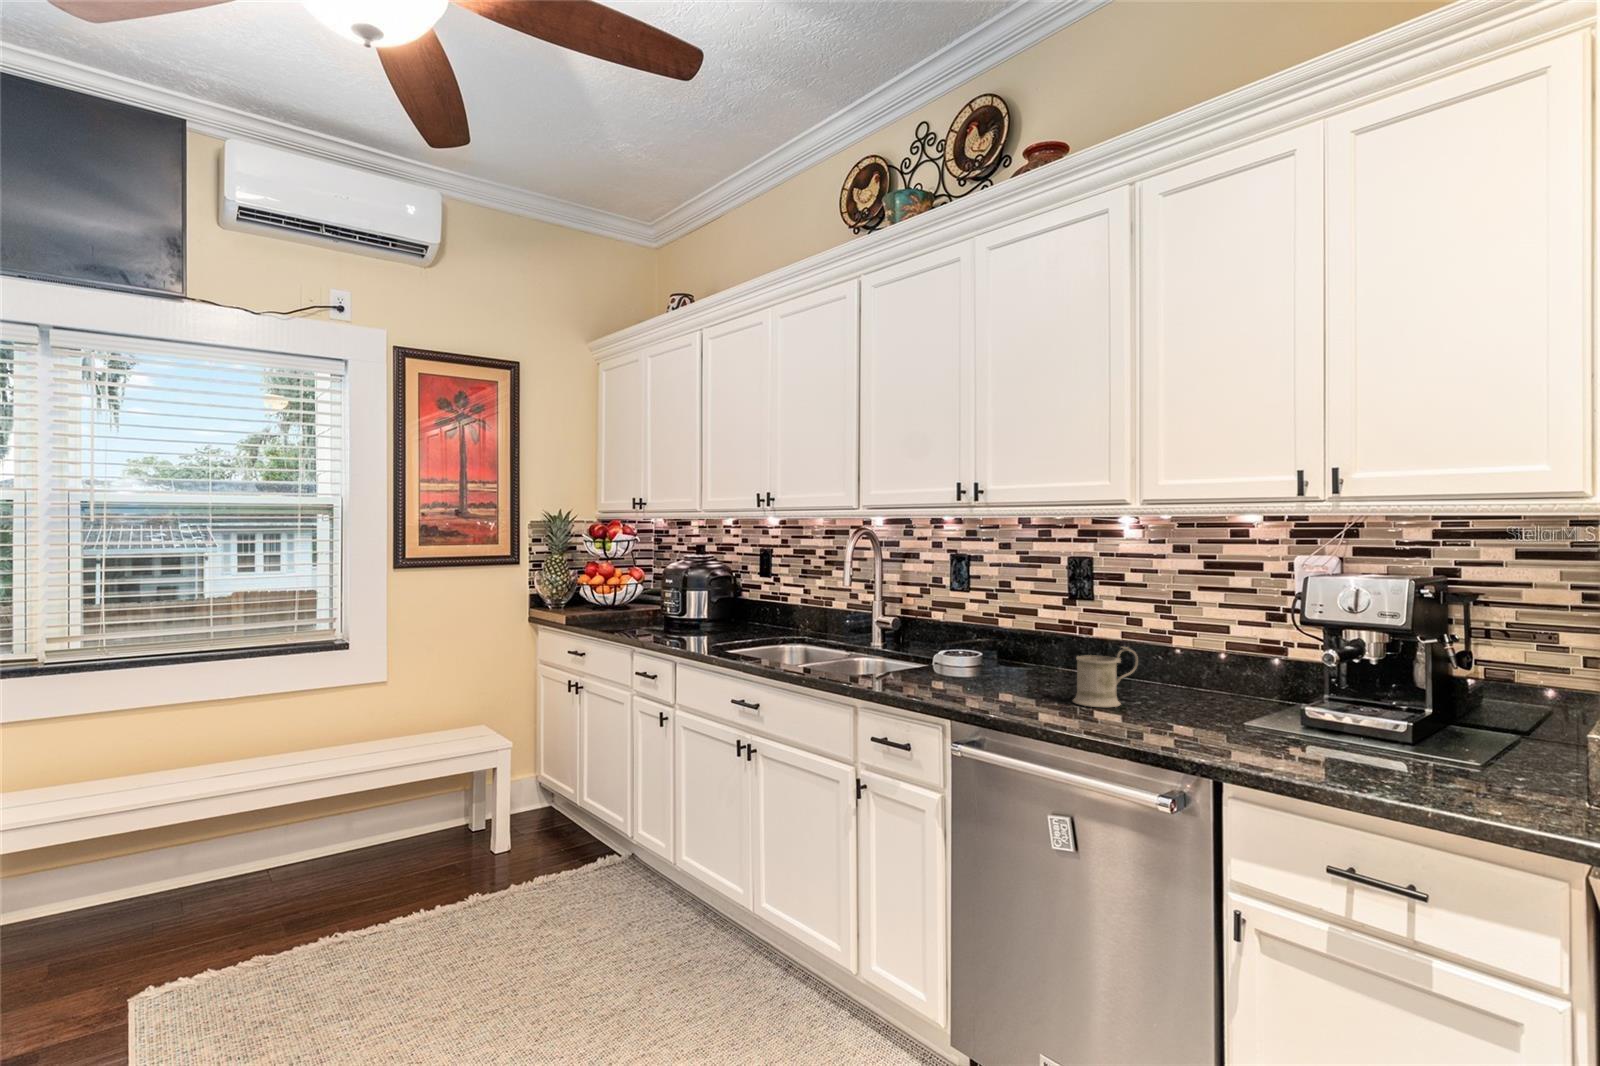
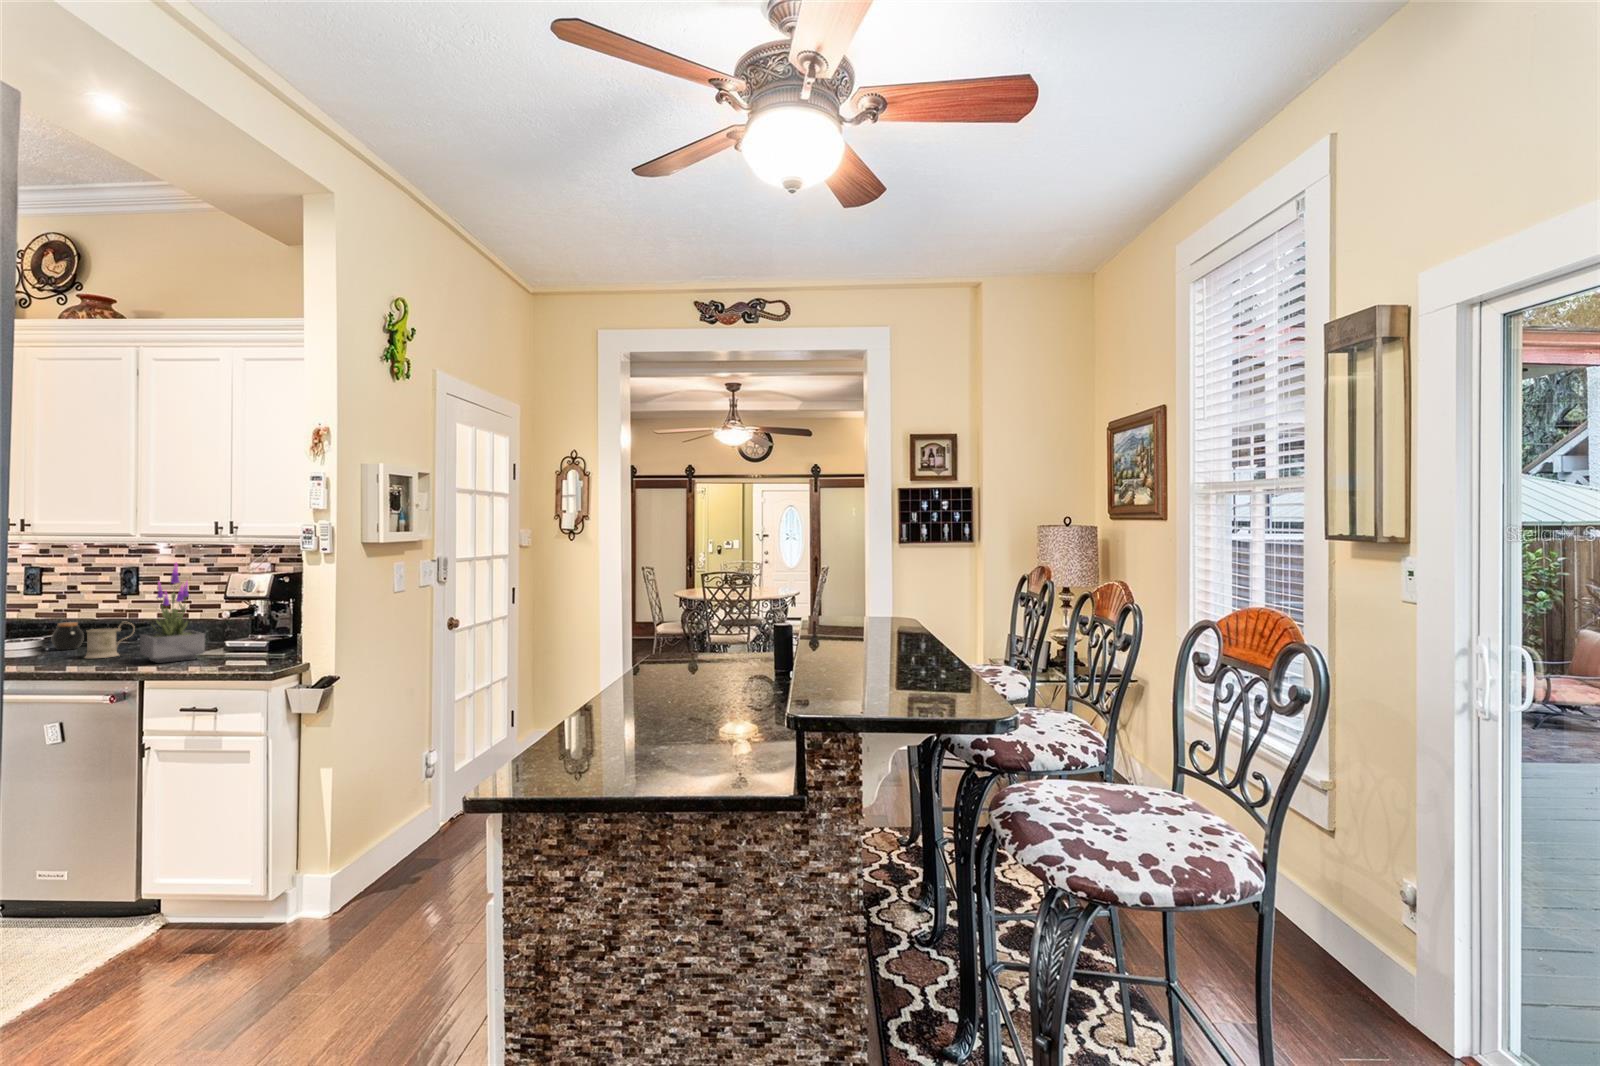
potted plant: none [1184,544,1312,742] -> present [140,562,205,663]
jar: none [1001,636,1038,677] -> present [52,622,84,650]

